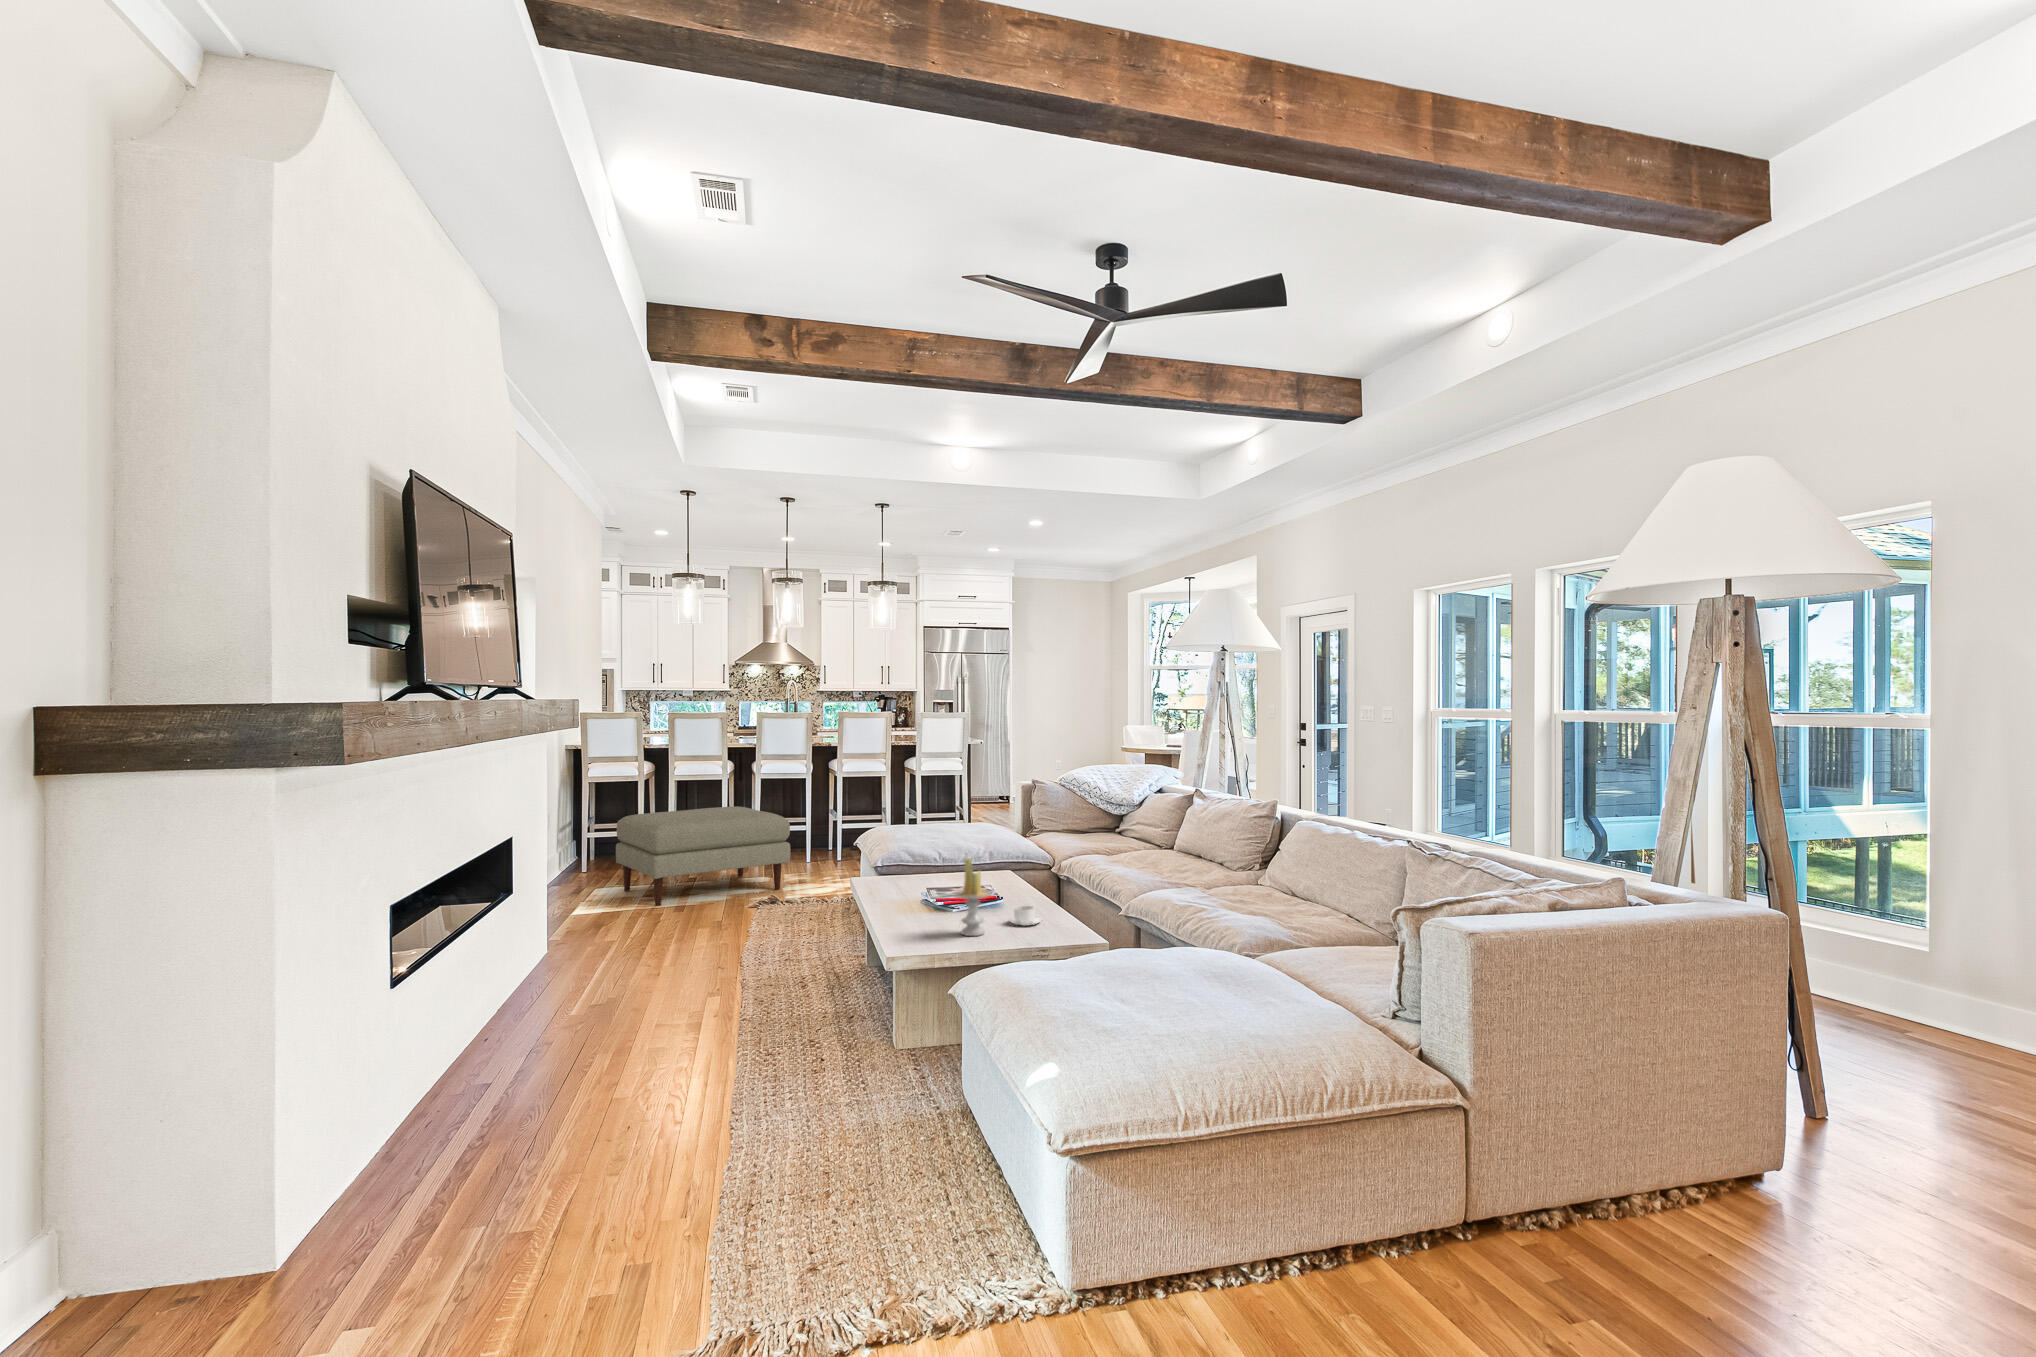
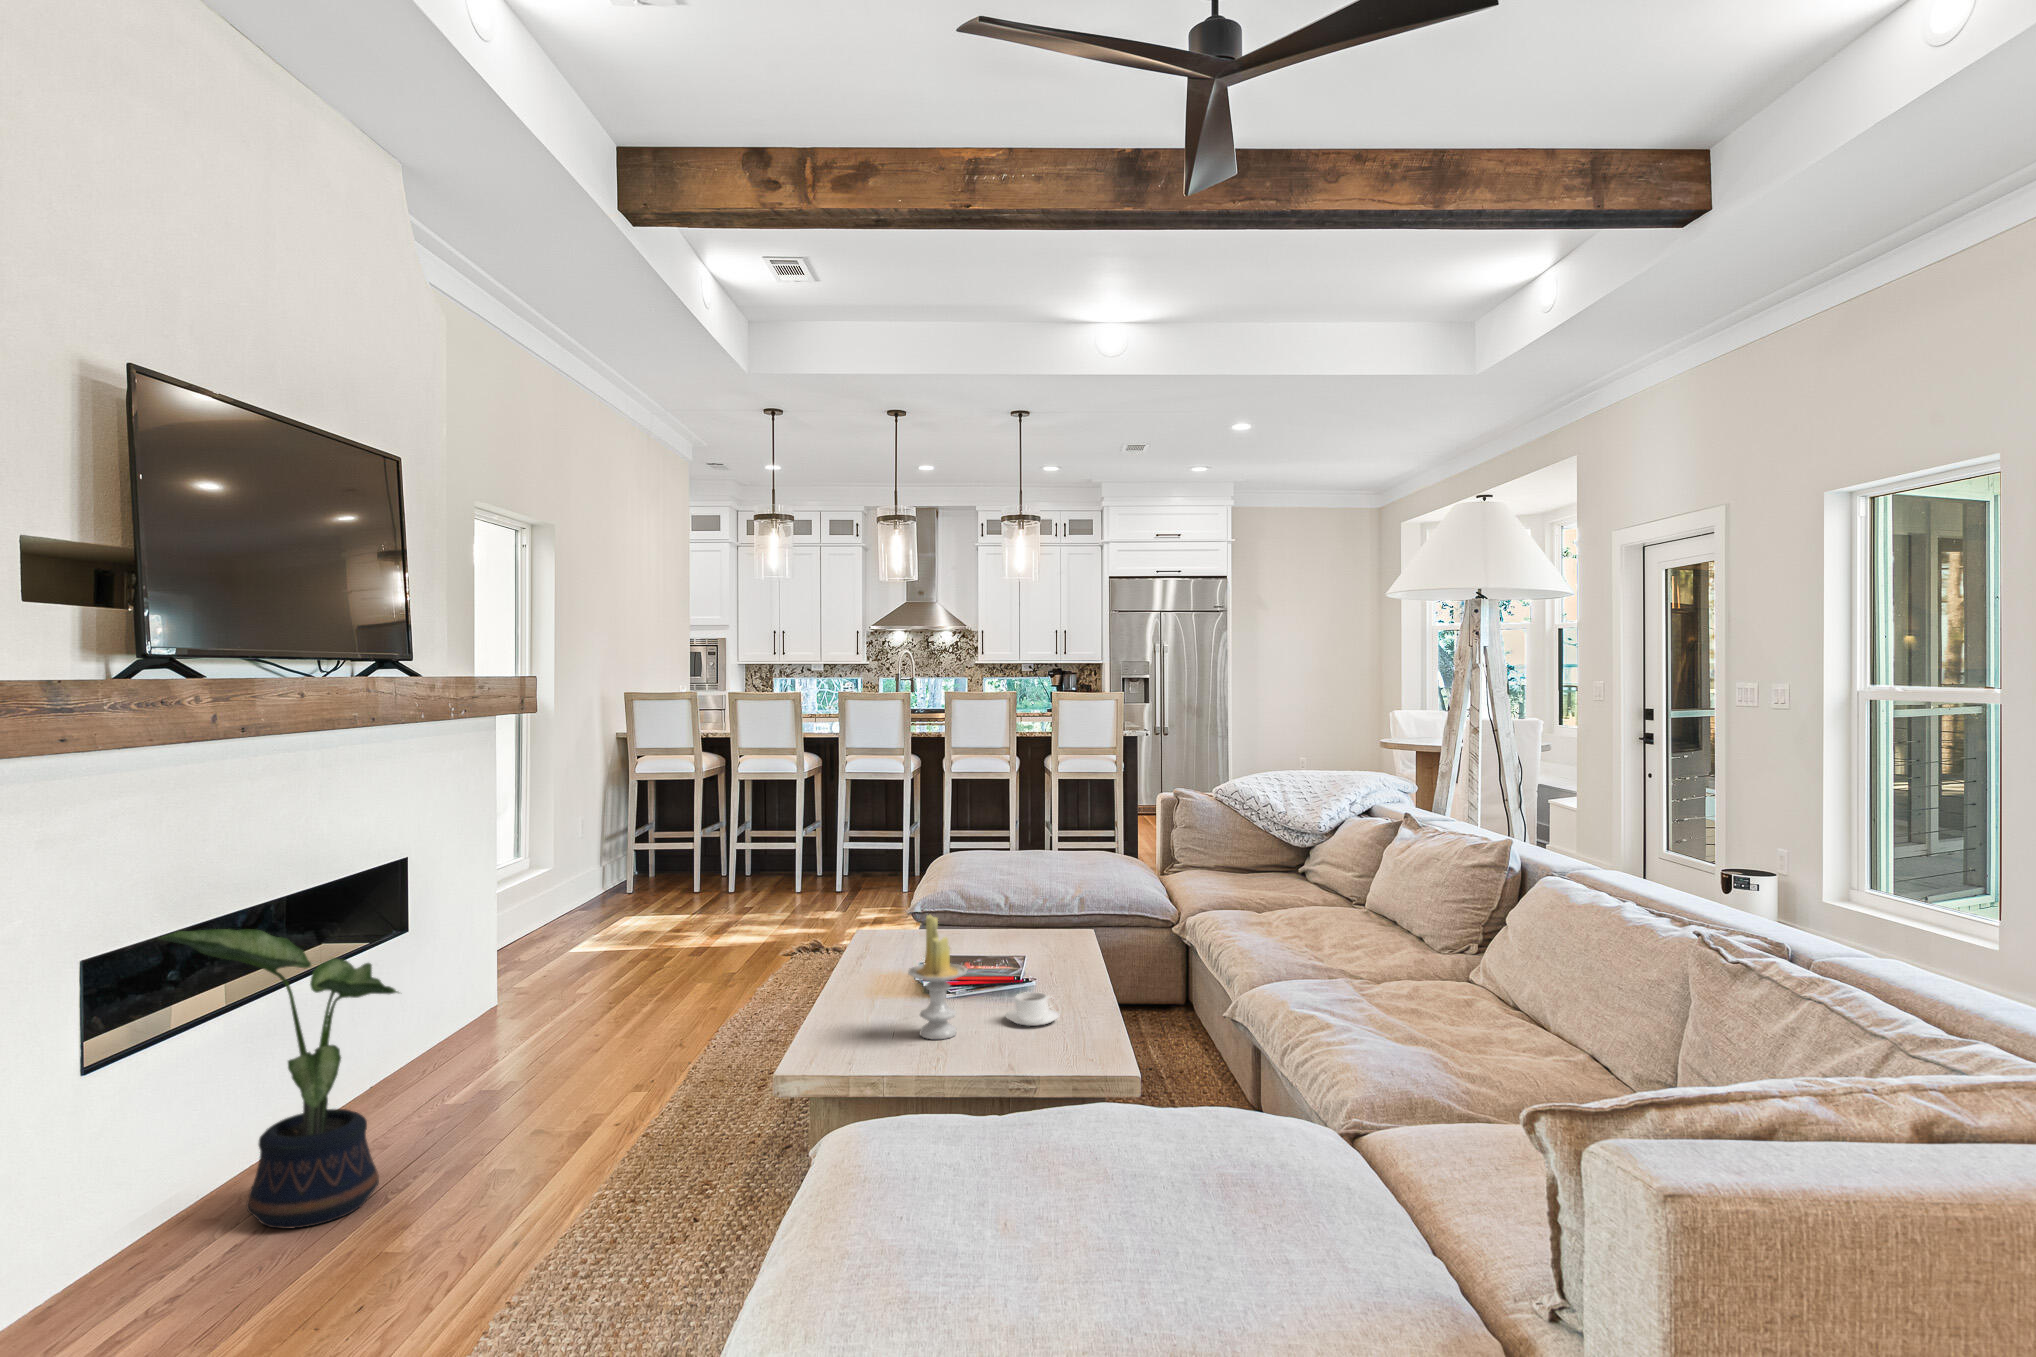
ottoman: present [616,807,791,906] -> none [668,814,872,938]
potted plant: none [436,888,616,1096] -> present [160,929,398,1229]

